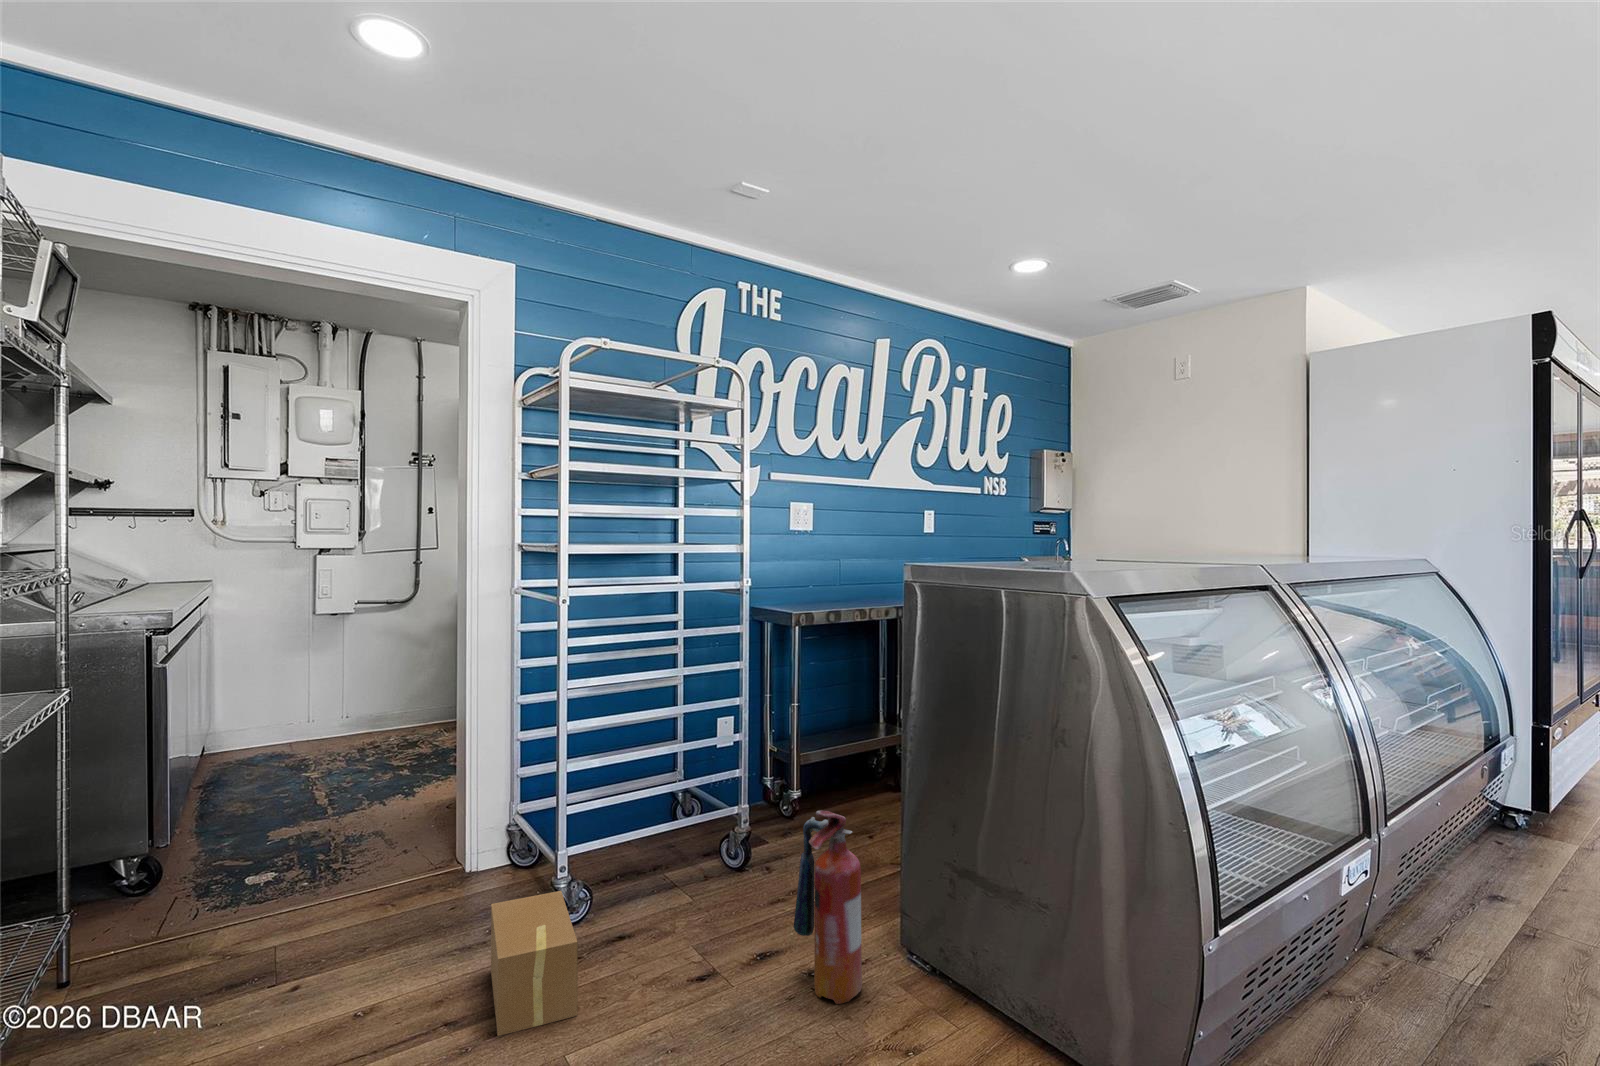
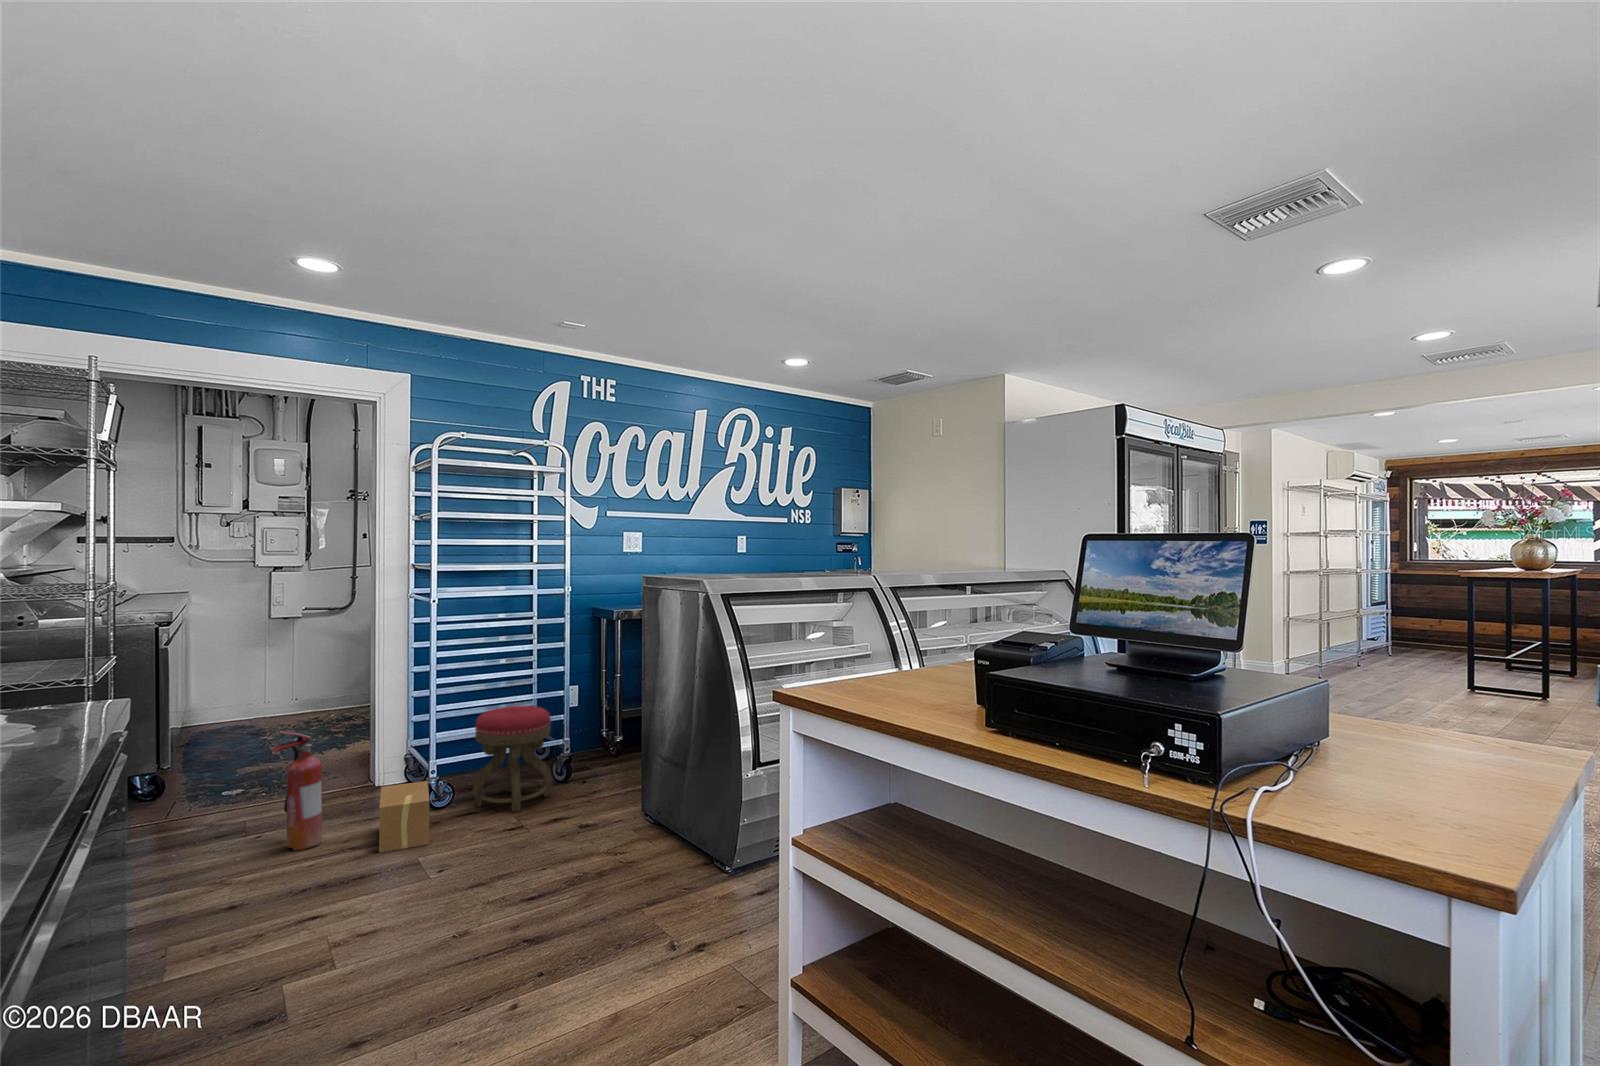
stool: none [623,760,736,936] -> present [473,706,552,811]
fire extinguisher: present [793,810,862,1004] -> present [272,731,322,850]

